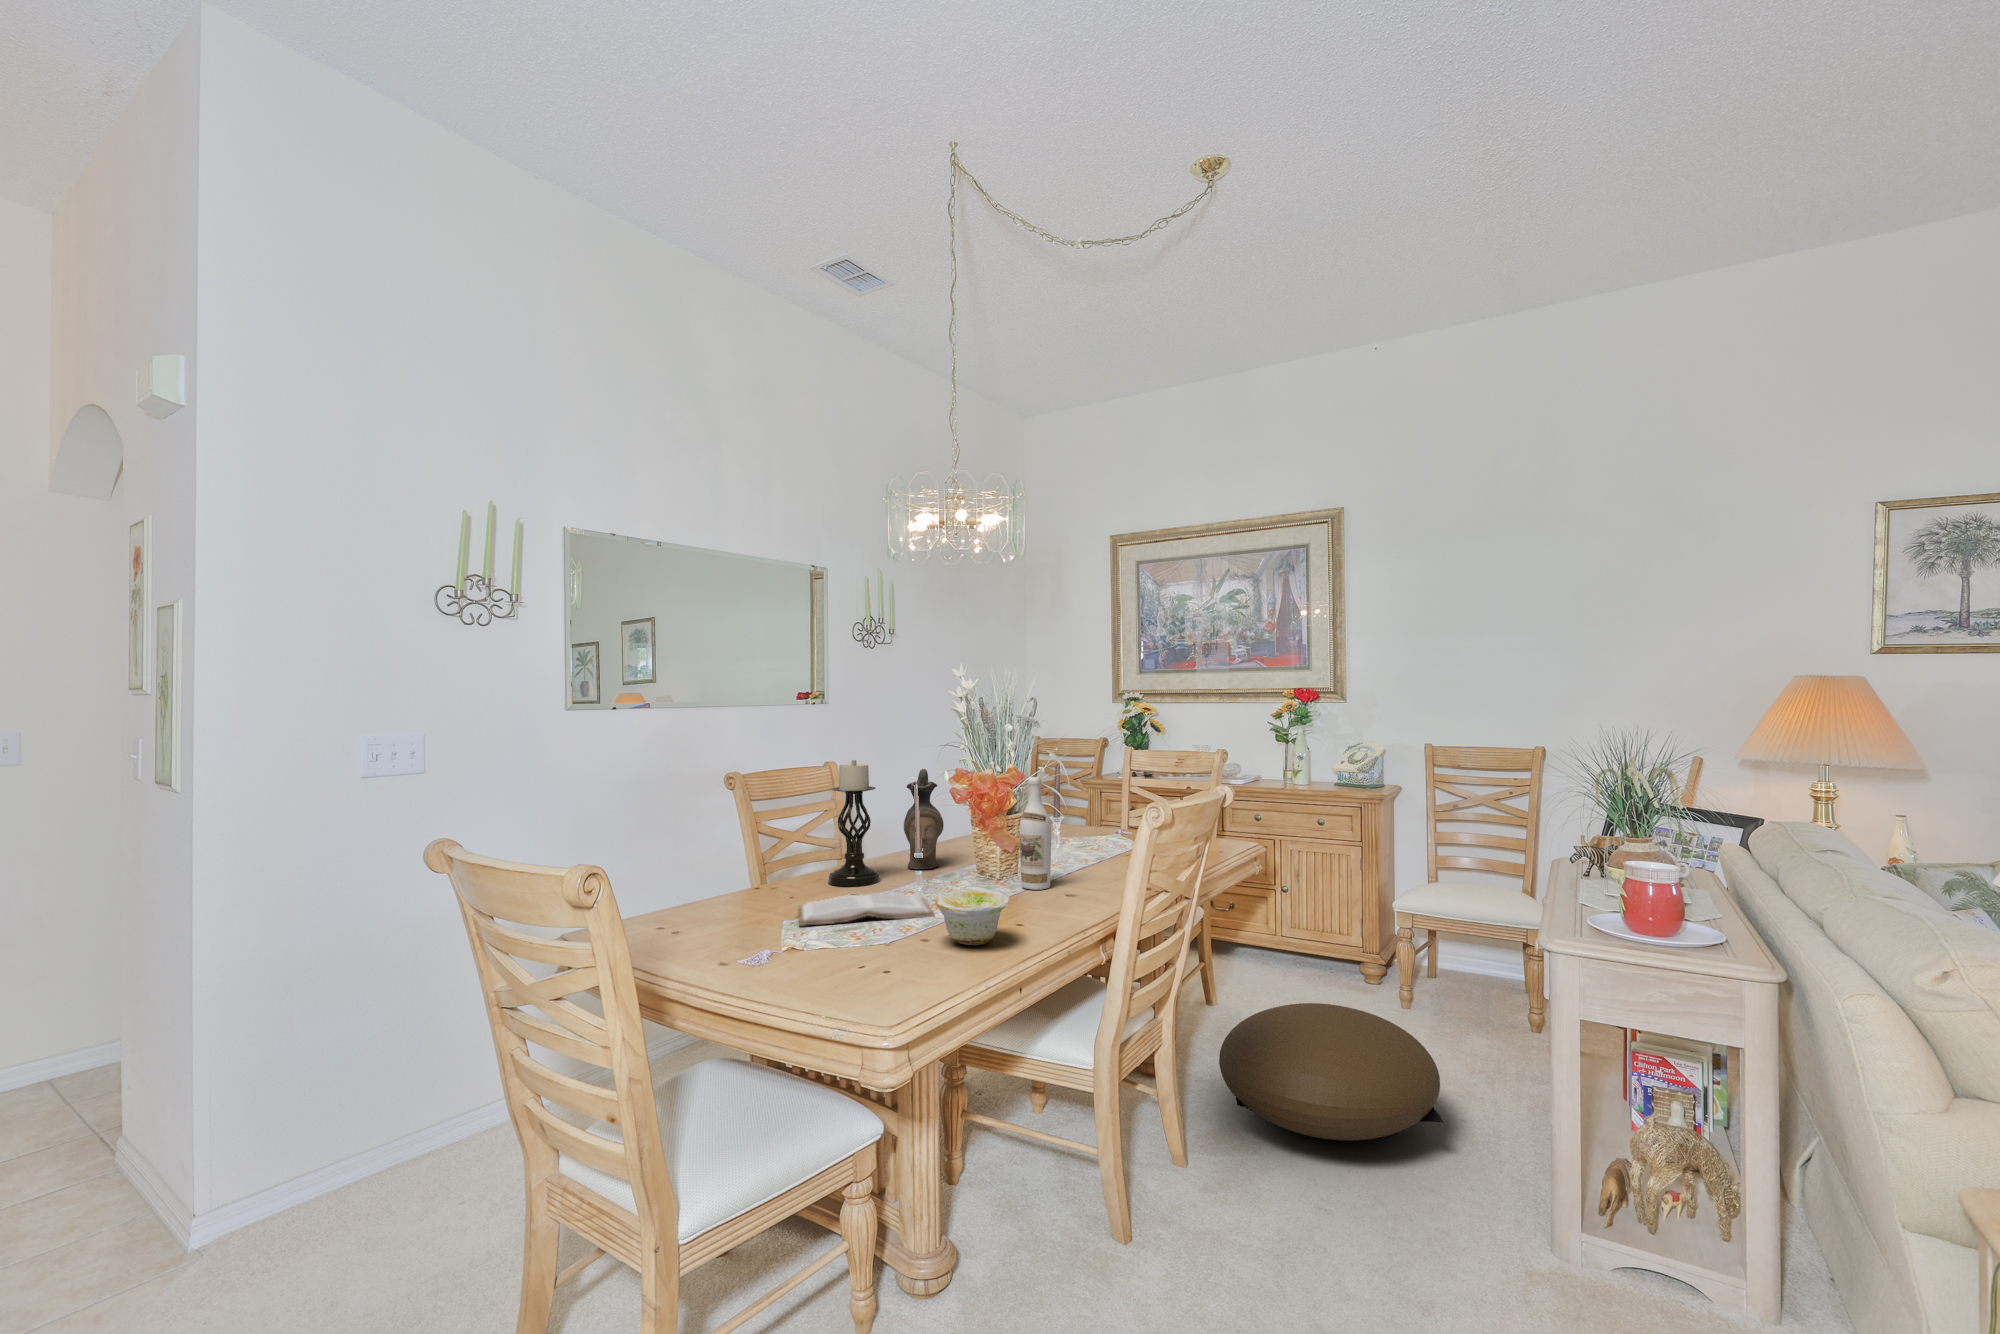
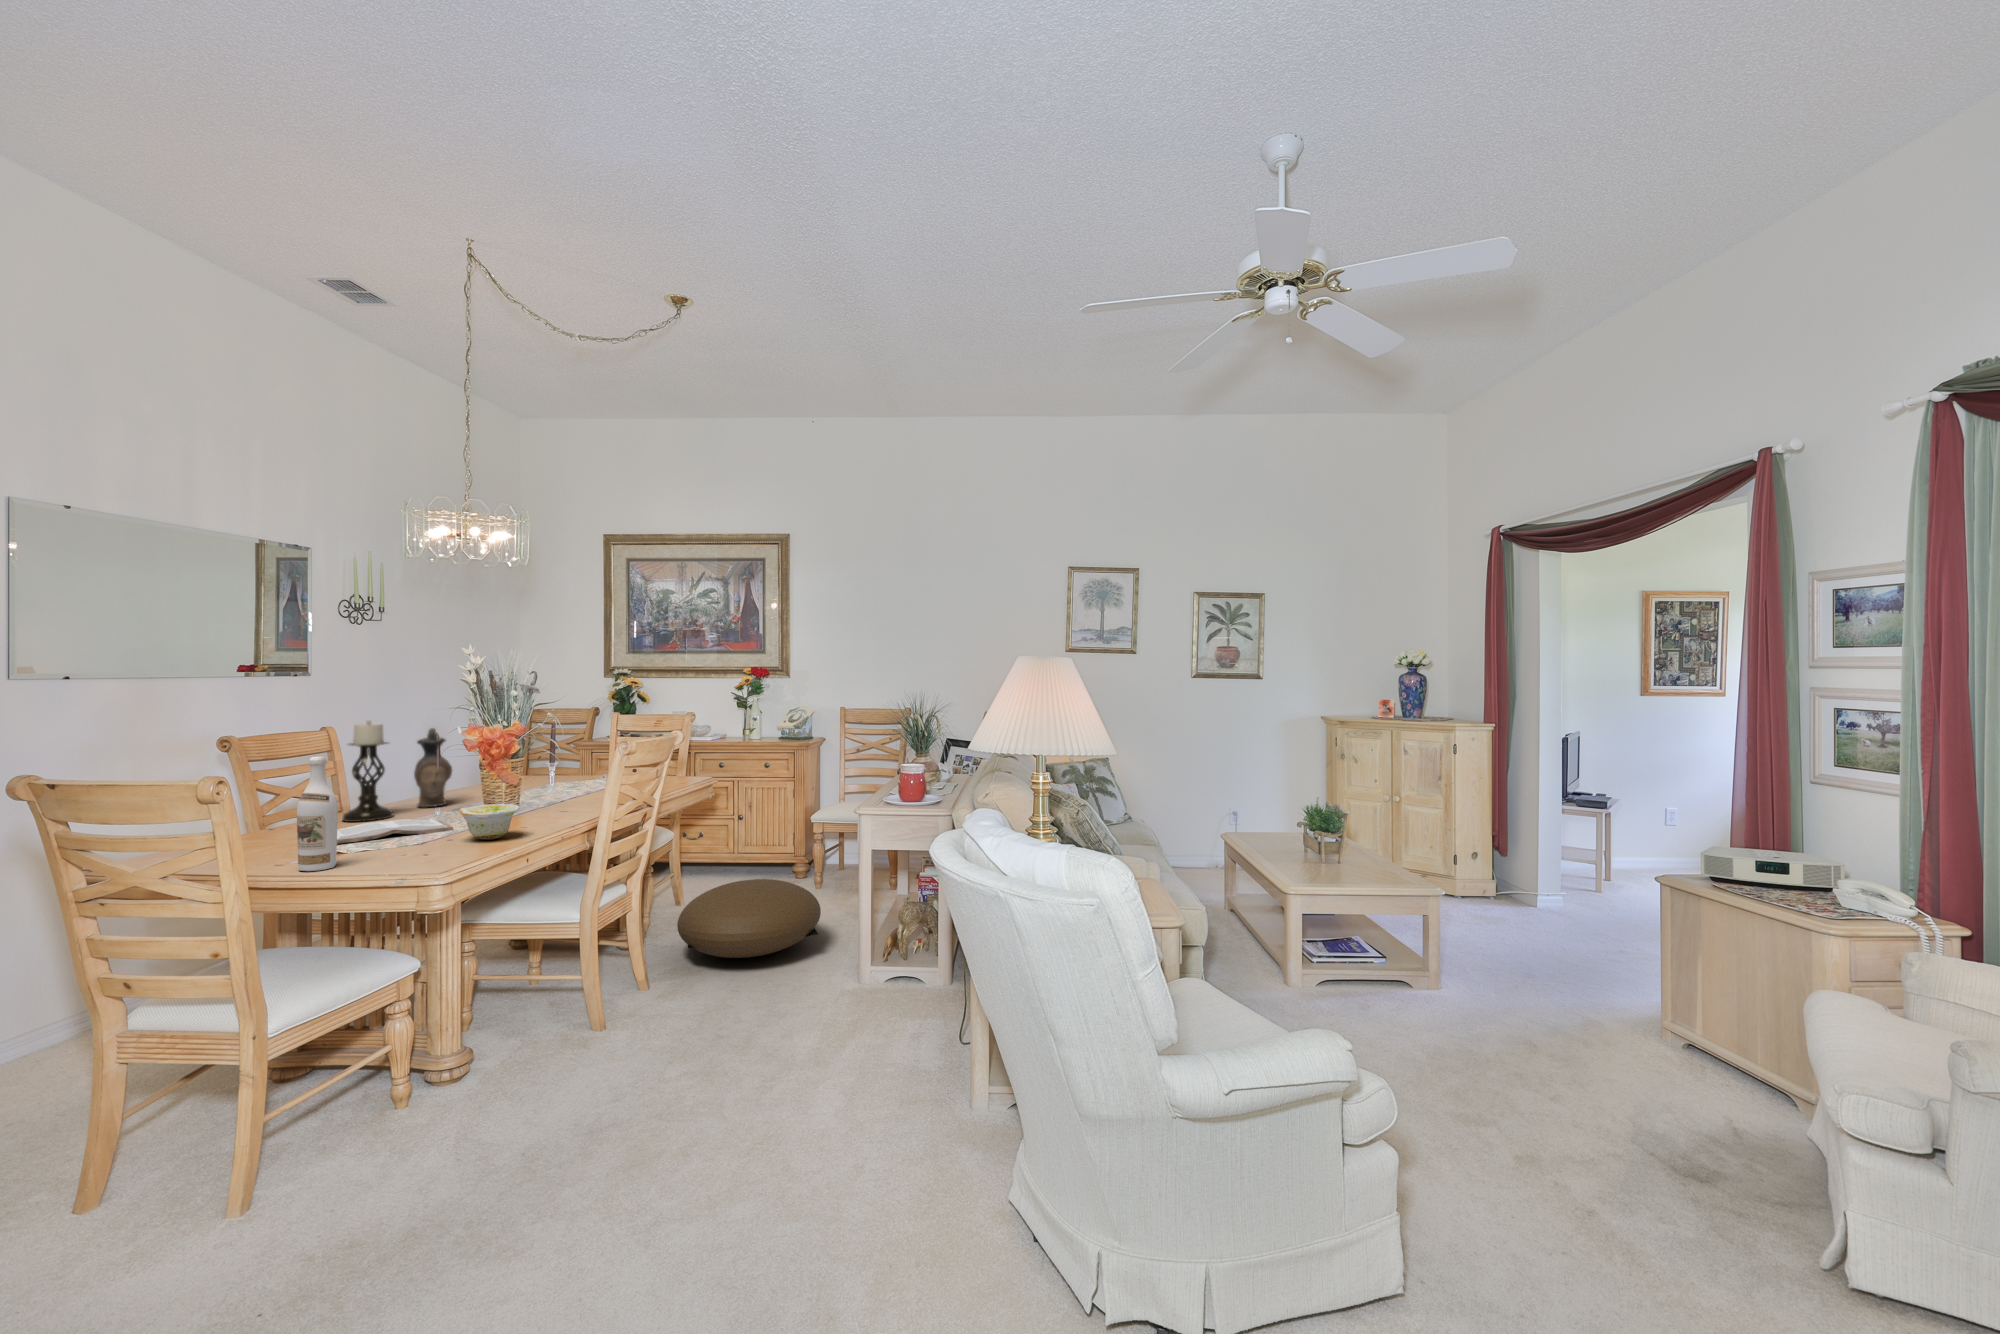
wine bottle: present [1020,777,1051,890] -> present [297,757,338,871]

